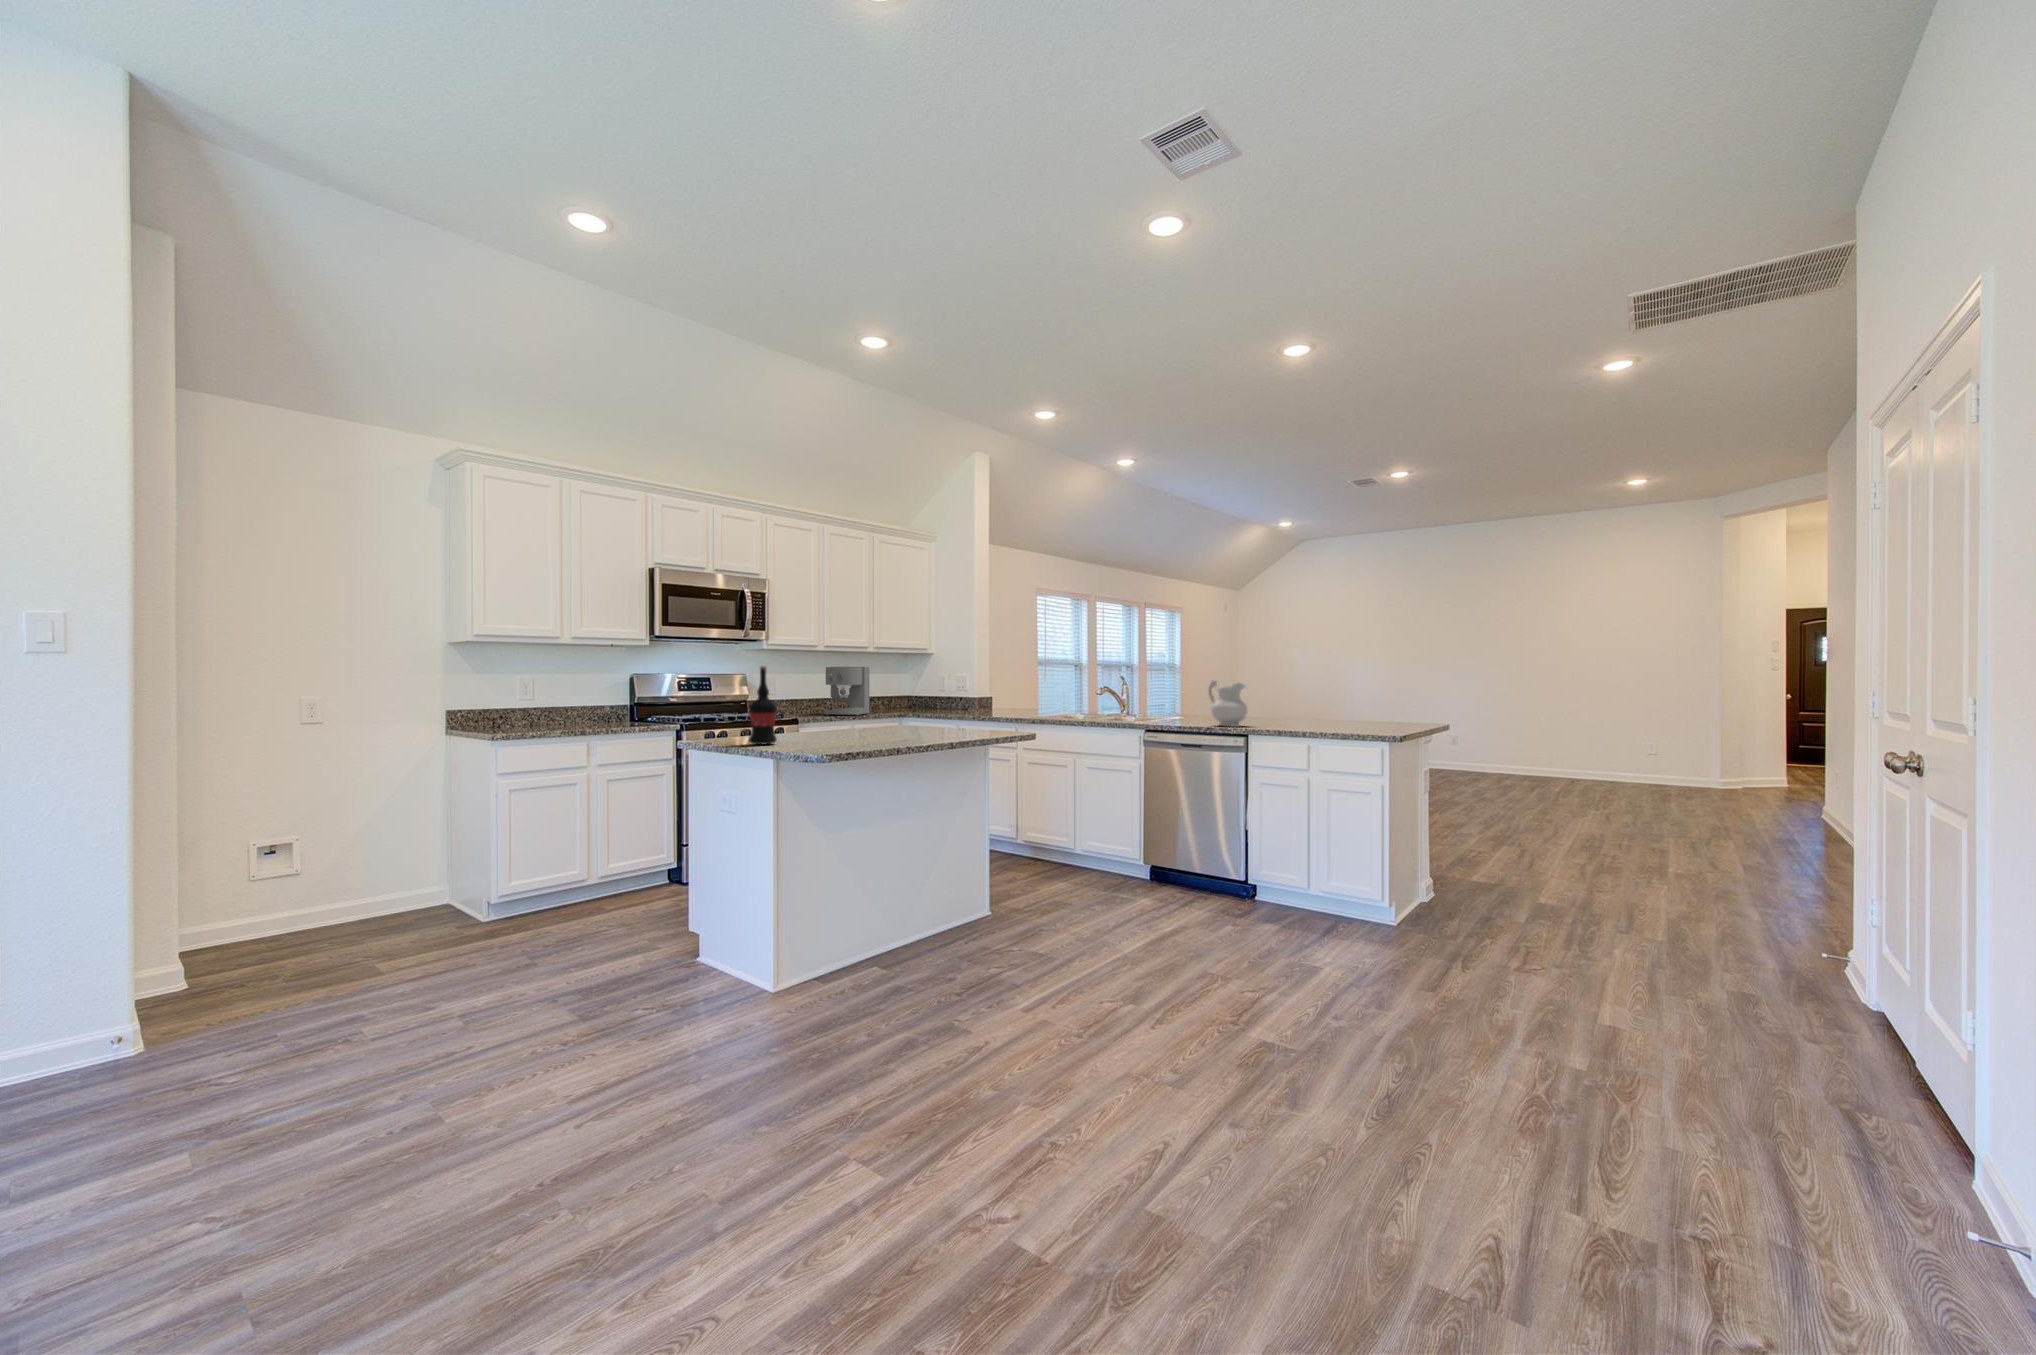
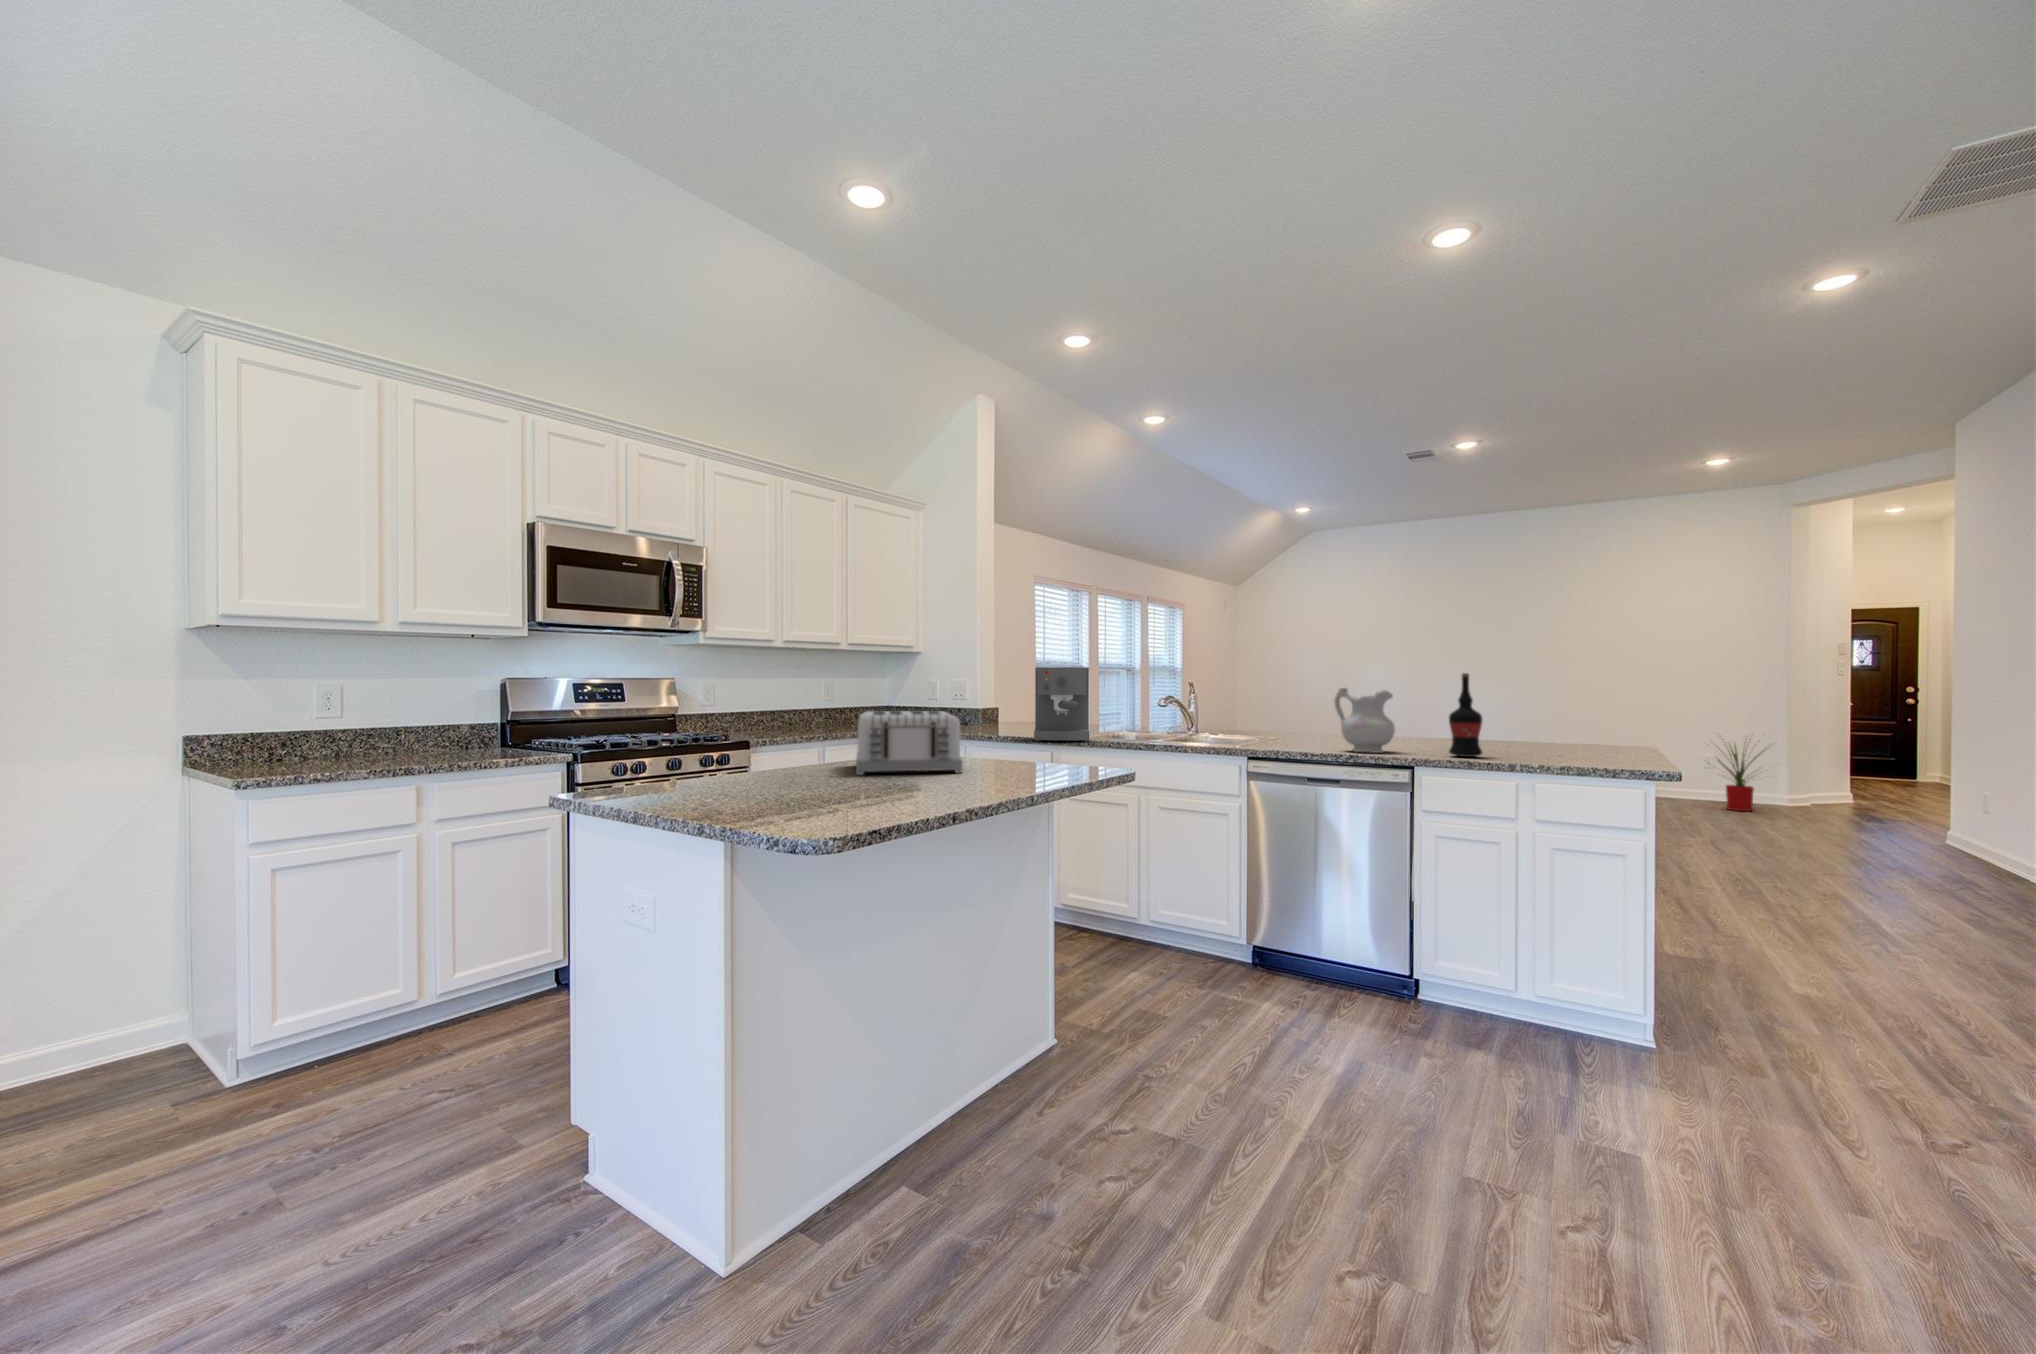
wine bottle: present [749,666,777,744] -> present [1449,673,1483,757]
coffee maker: present [824,667,869,716] -> present [1034,667,1089,742]
toaster: none [858,695,925,734] -> present [856,711,963,775]
house plant: none [1632,720,1698,791] -> present [1716,745,1764,811]

